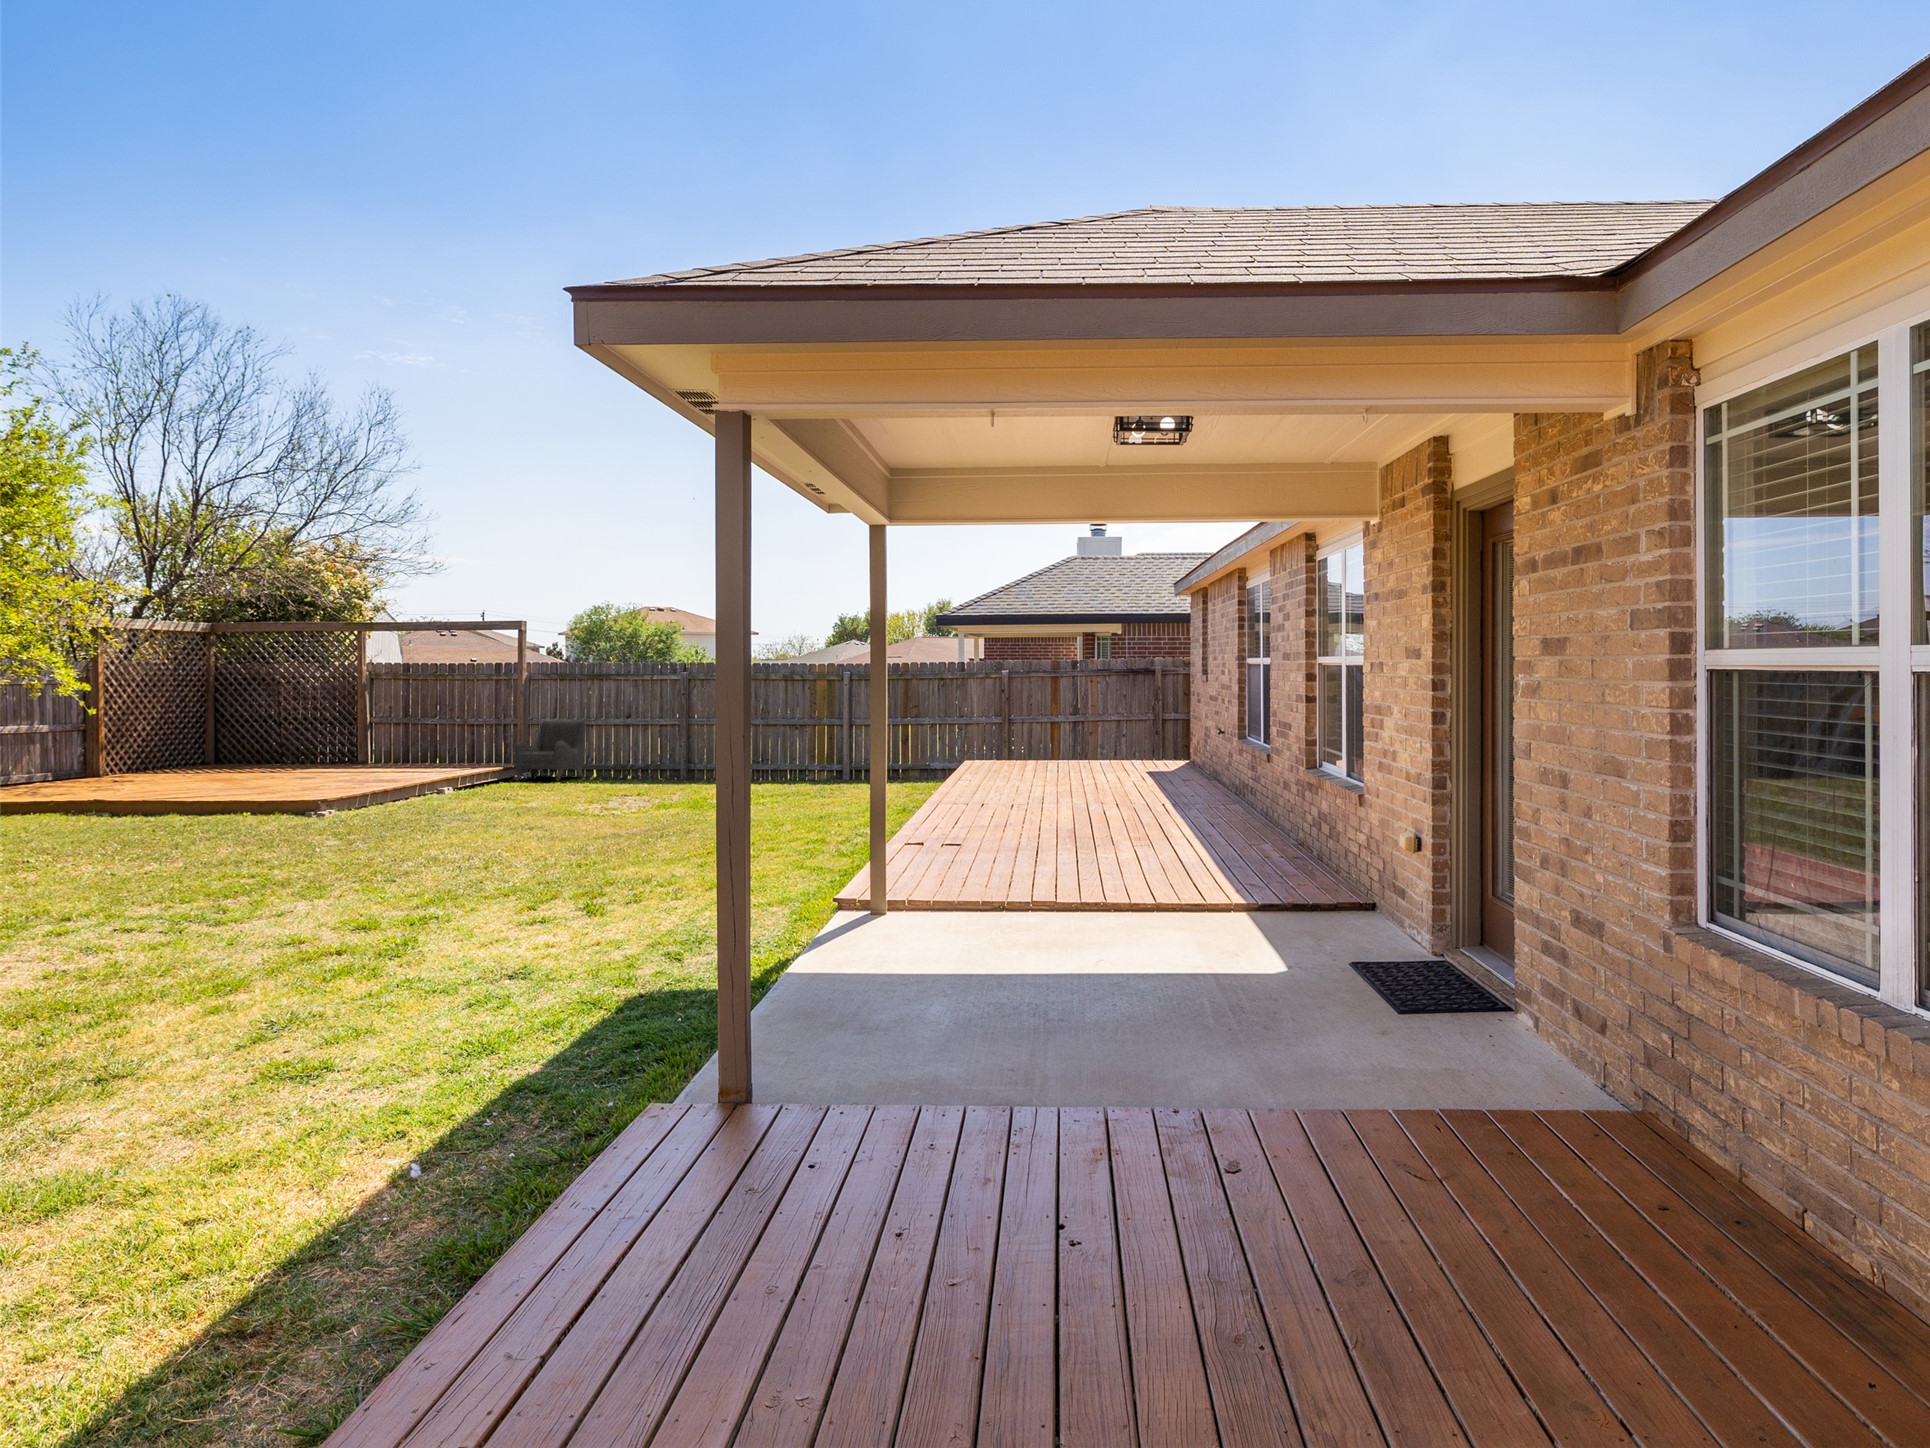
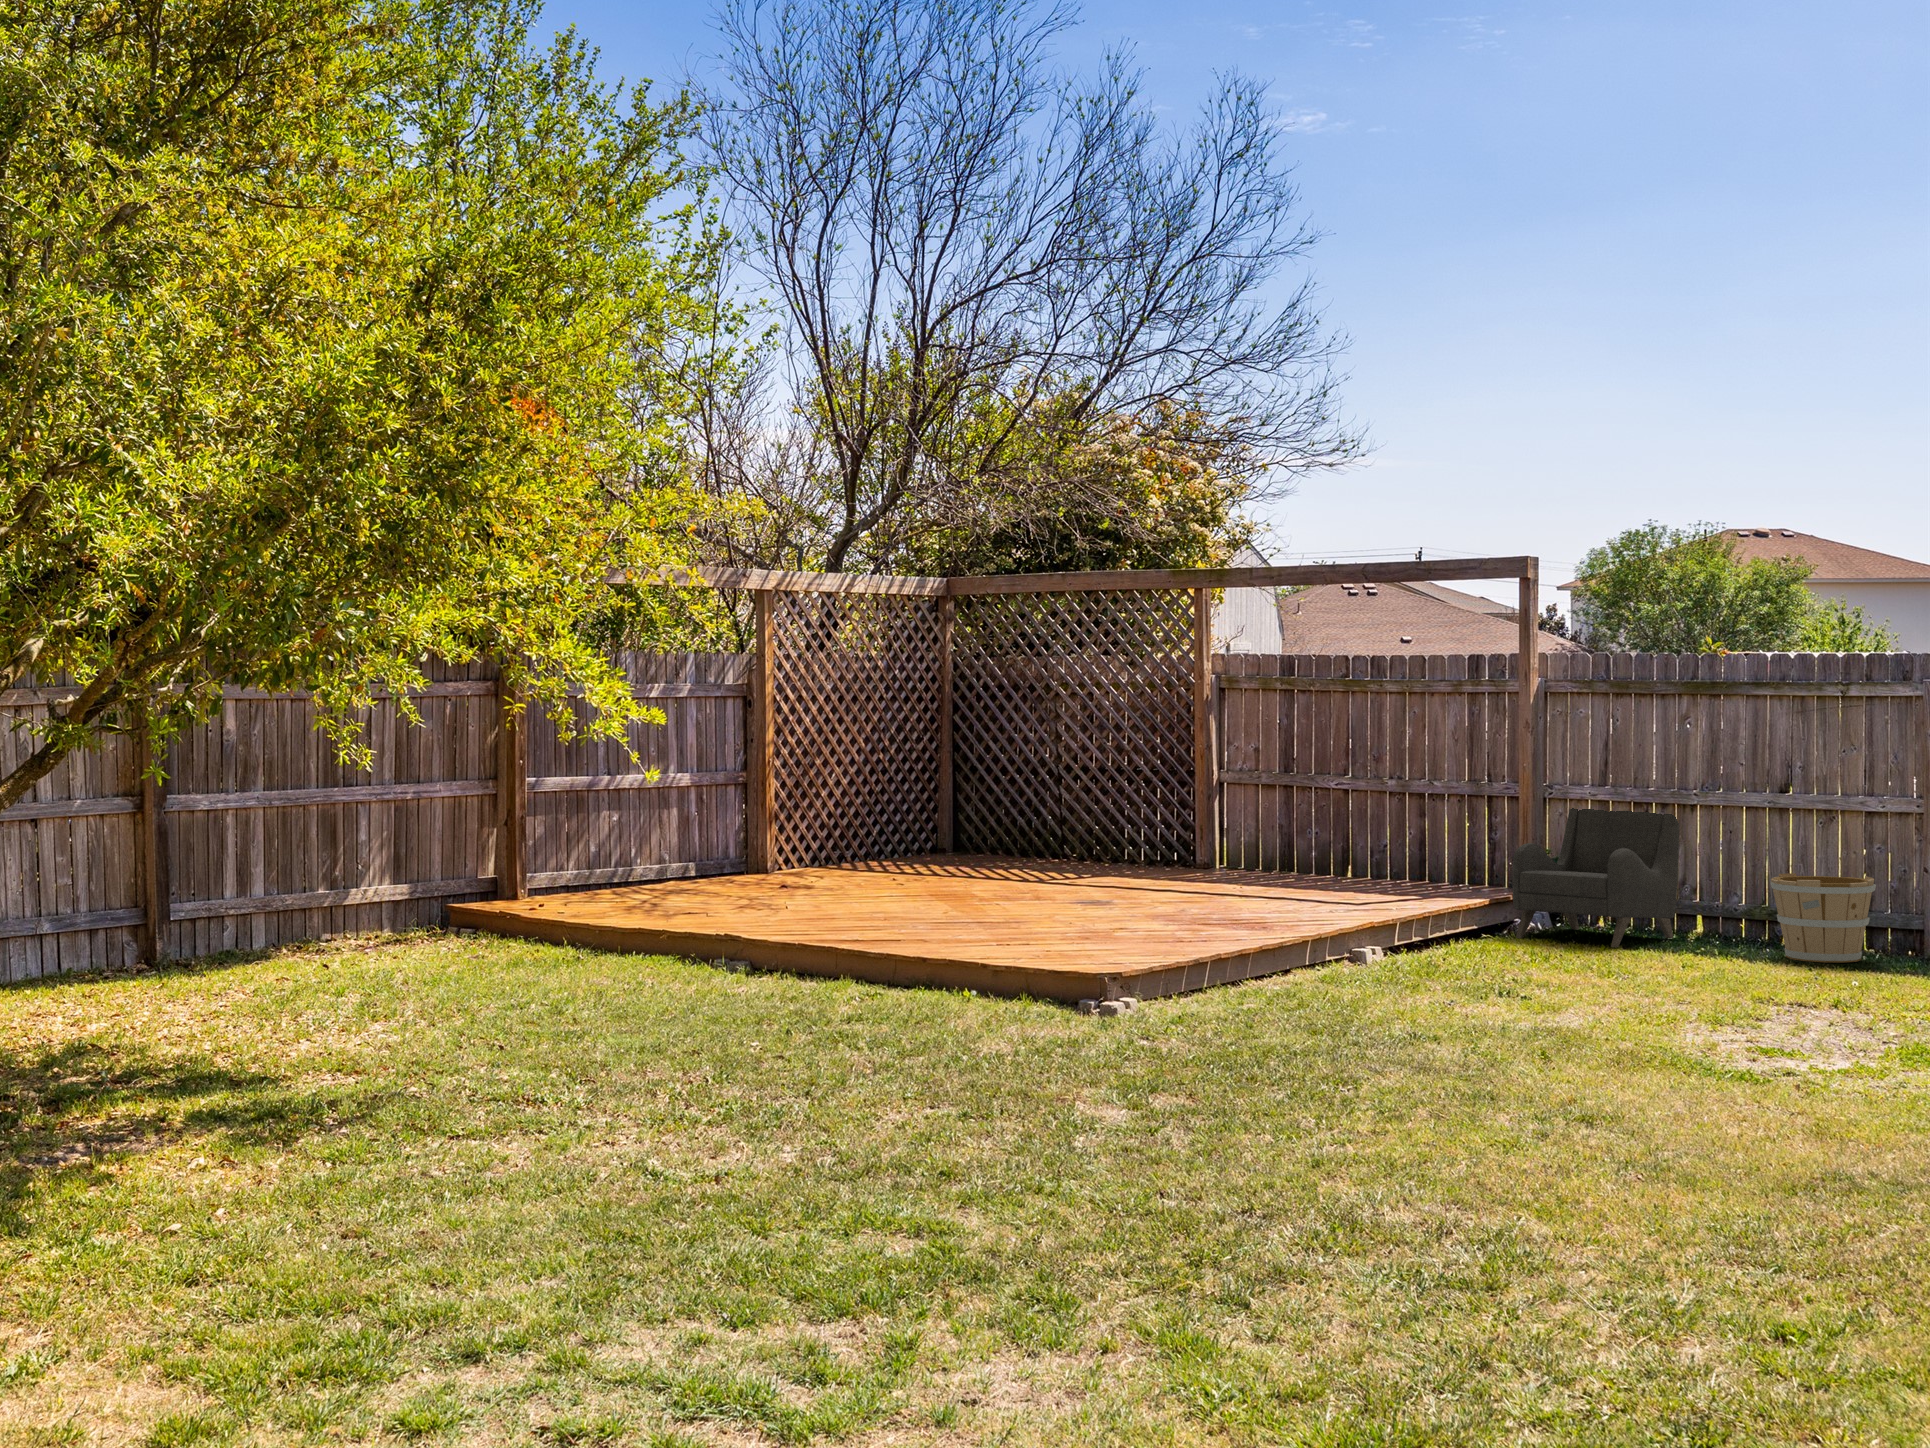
wooden bucket: none [619,747,658,780] -> present [1770,873,1876,963]

